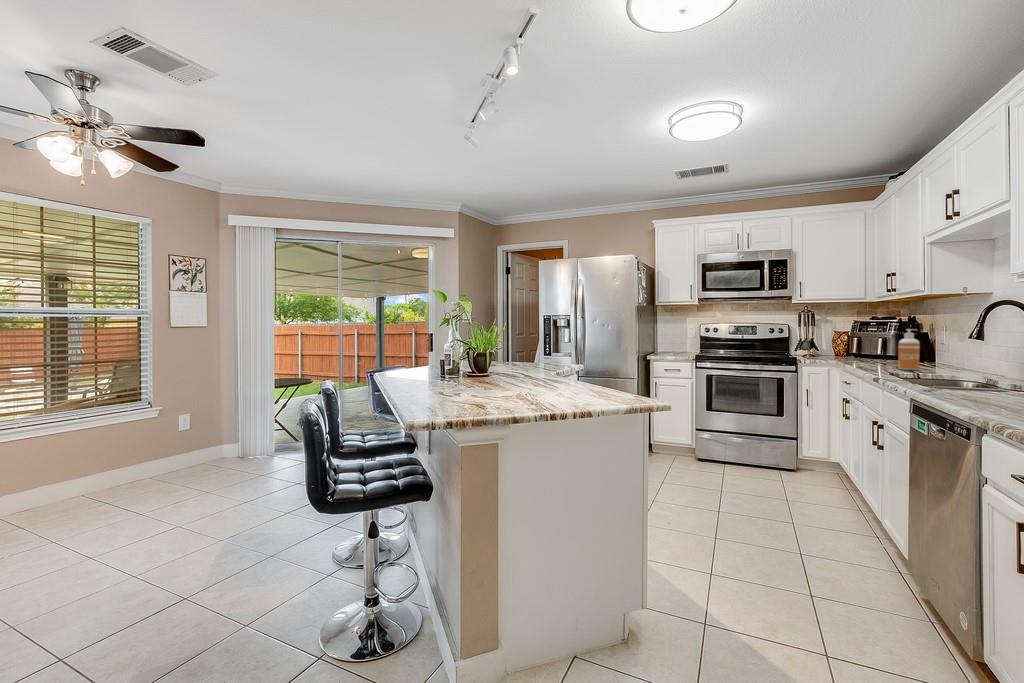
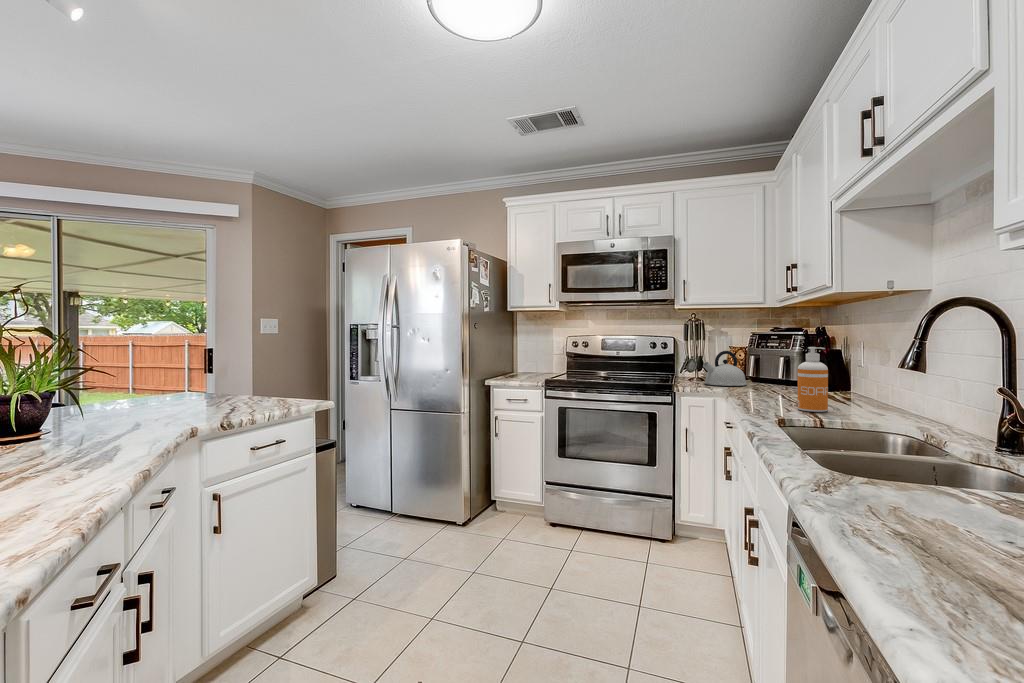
kettle: none [818,334,852,359] -> present [703,351,747,386]

